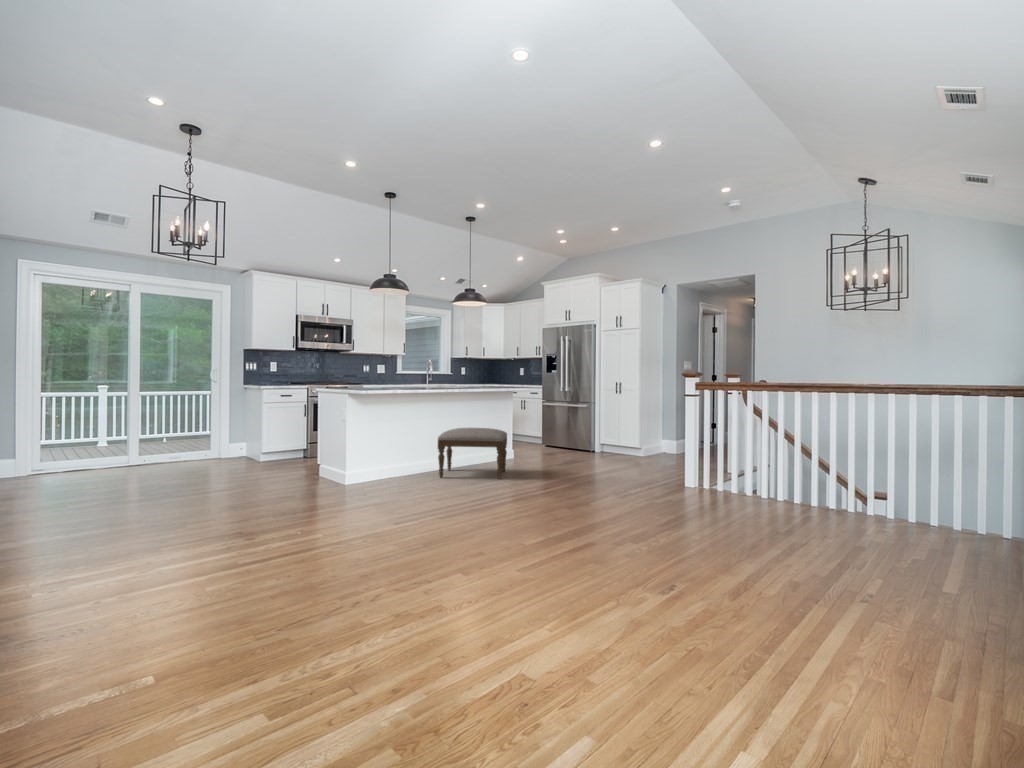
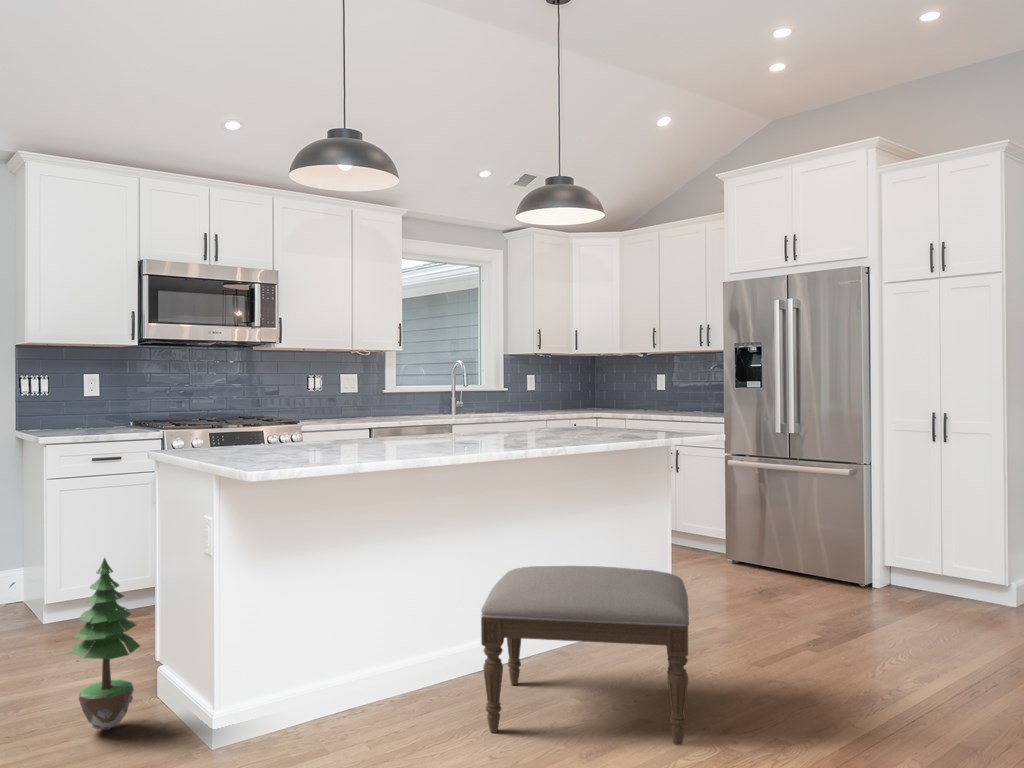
potted tree: none [300,420,322,479] -> present [71,558,140,730]

